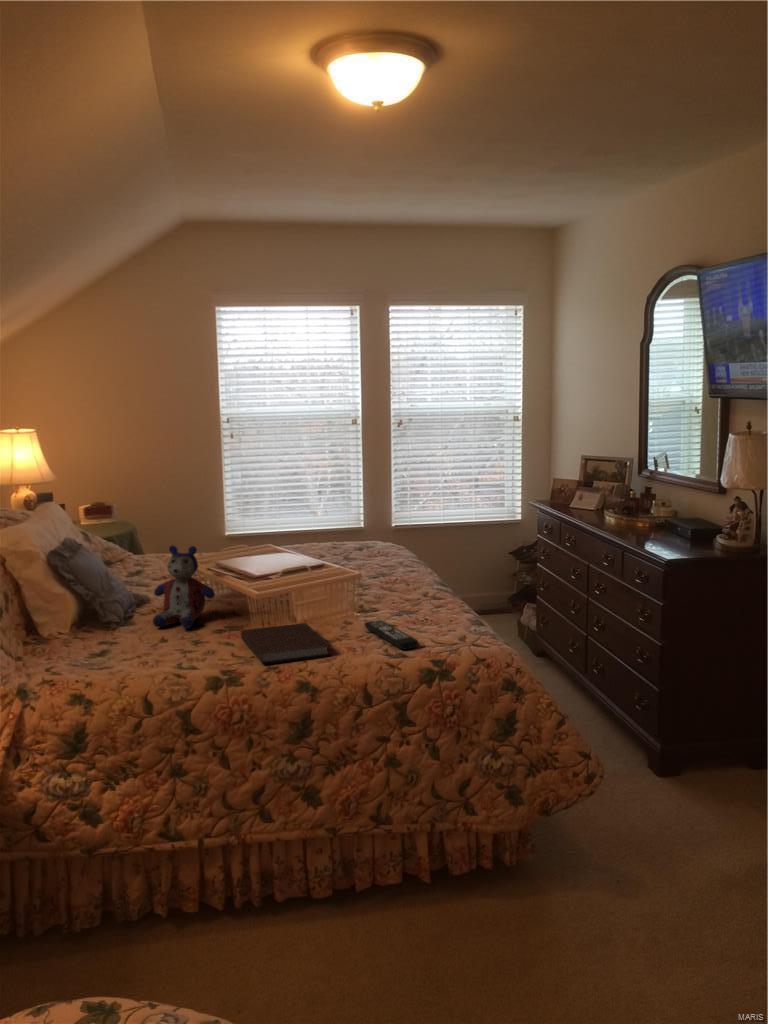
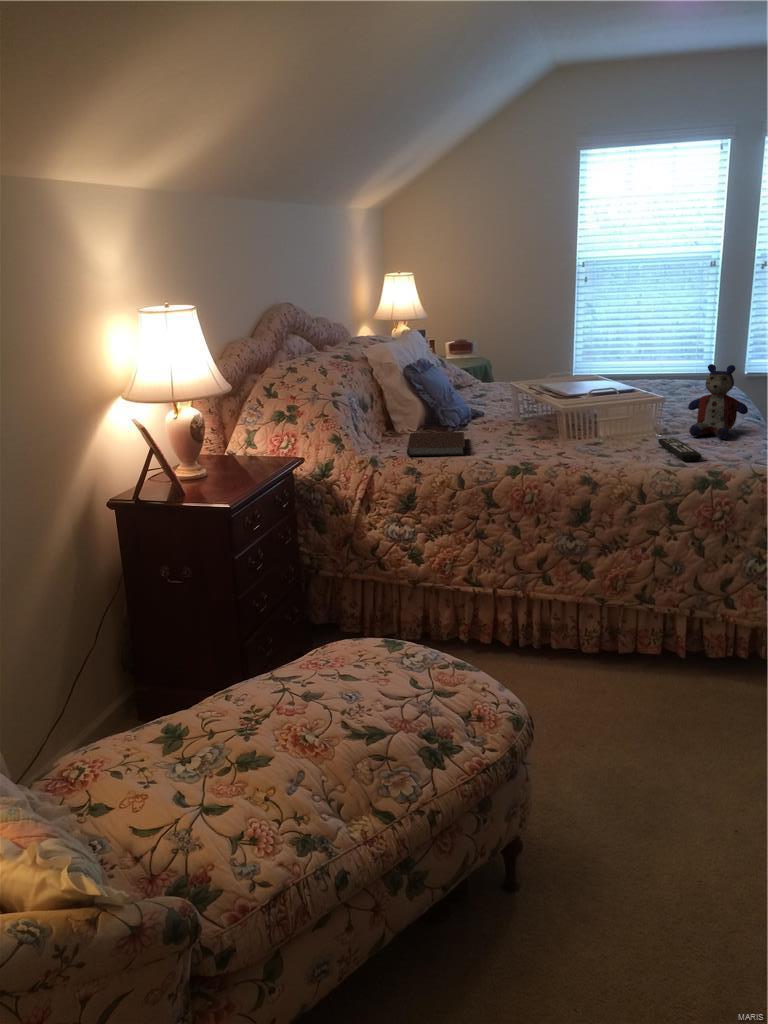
stuffed bear: present [153,546,215,629] -> present [688,364,748,439]
notebook: present [241,623,332,664] -> present [407,432,465,456]

